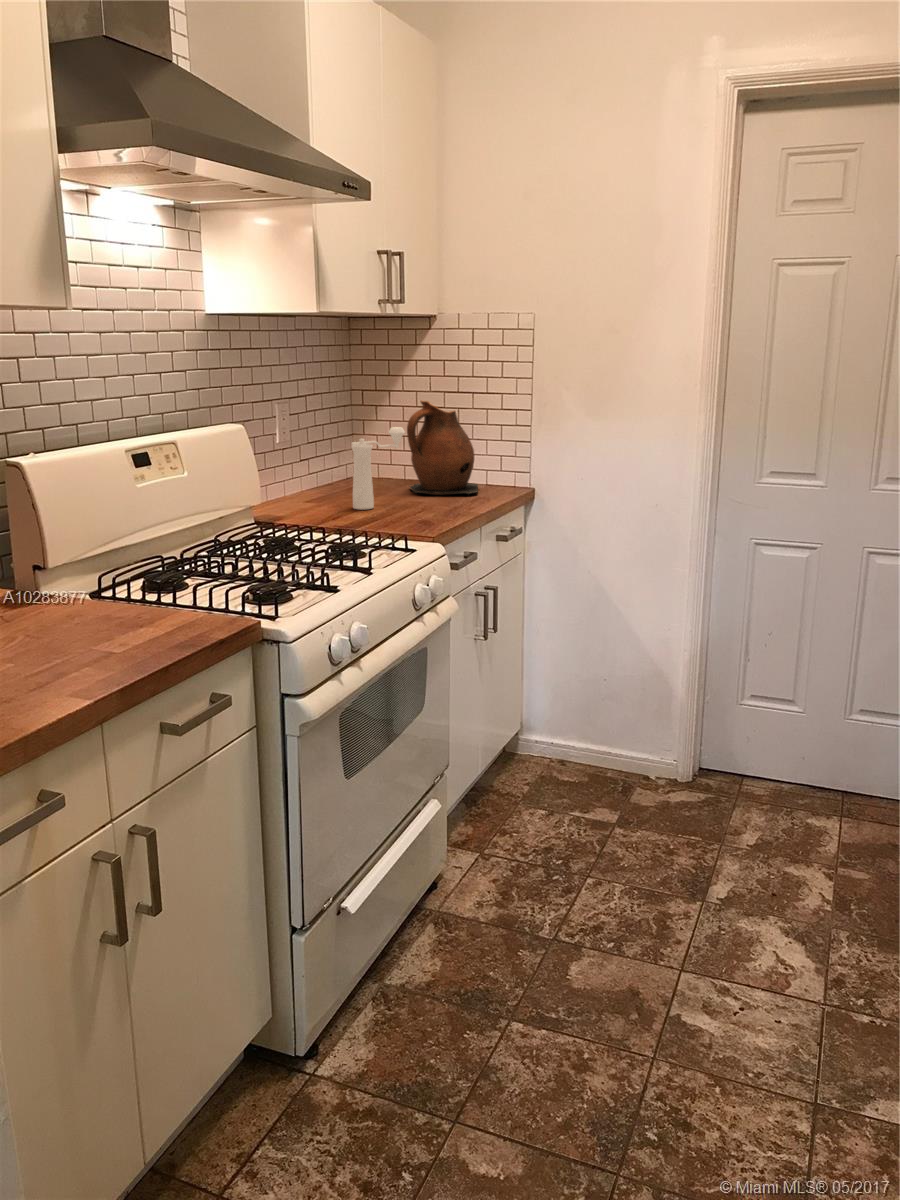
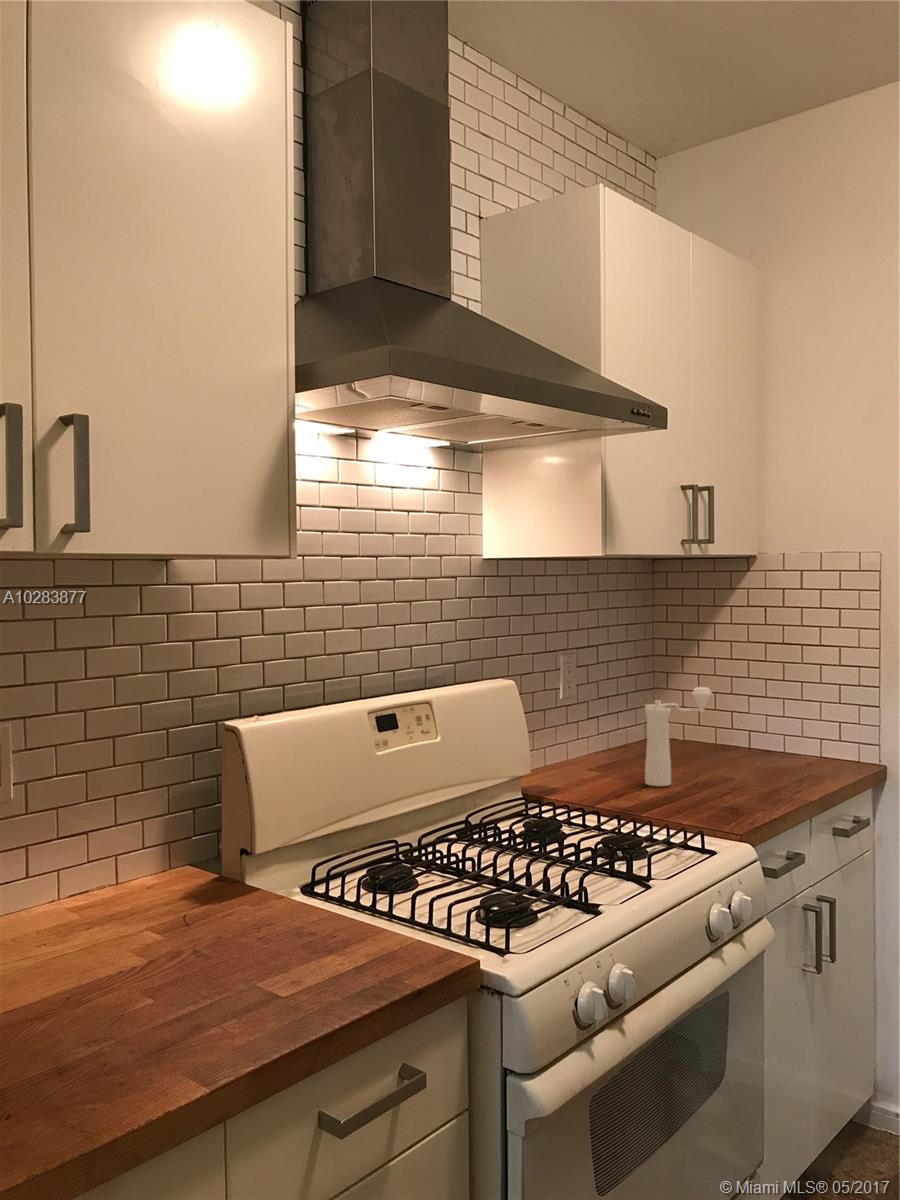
ceramic pitcher: present [407,401,478,494] -> none [717,655,809,773]

